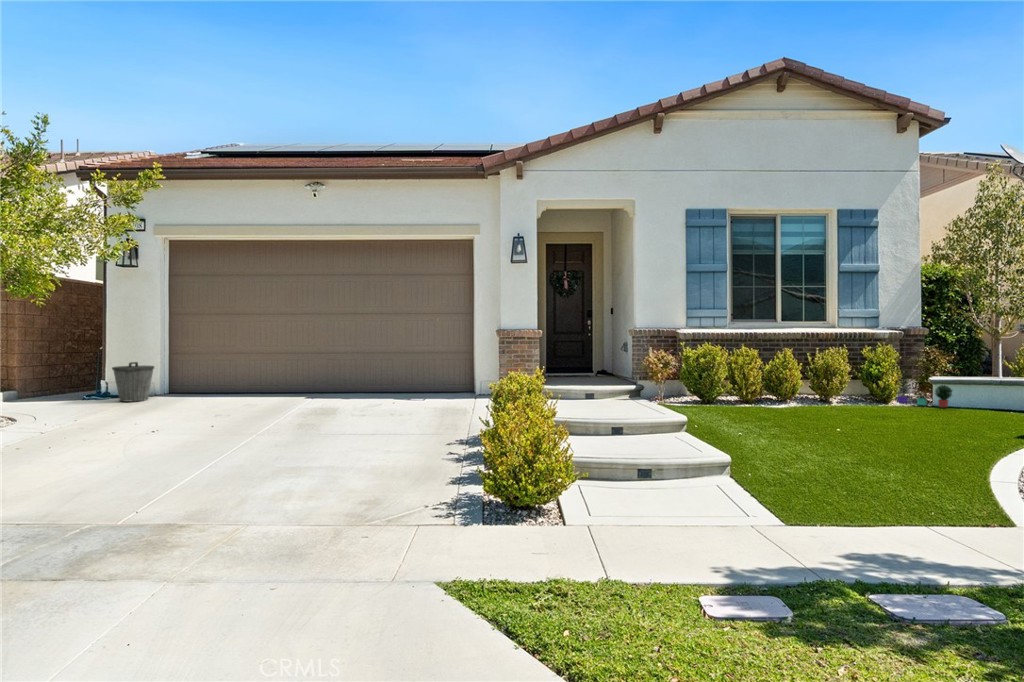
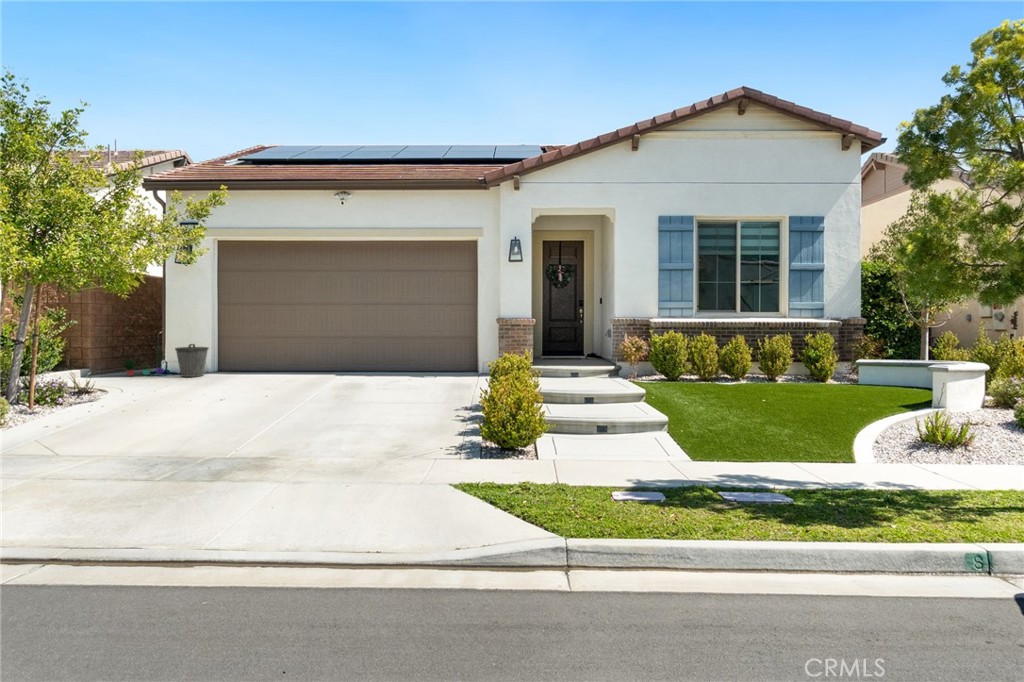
potted plant: present [897,368,952,407] -> present [124,346,164,376]

